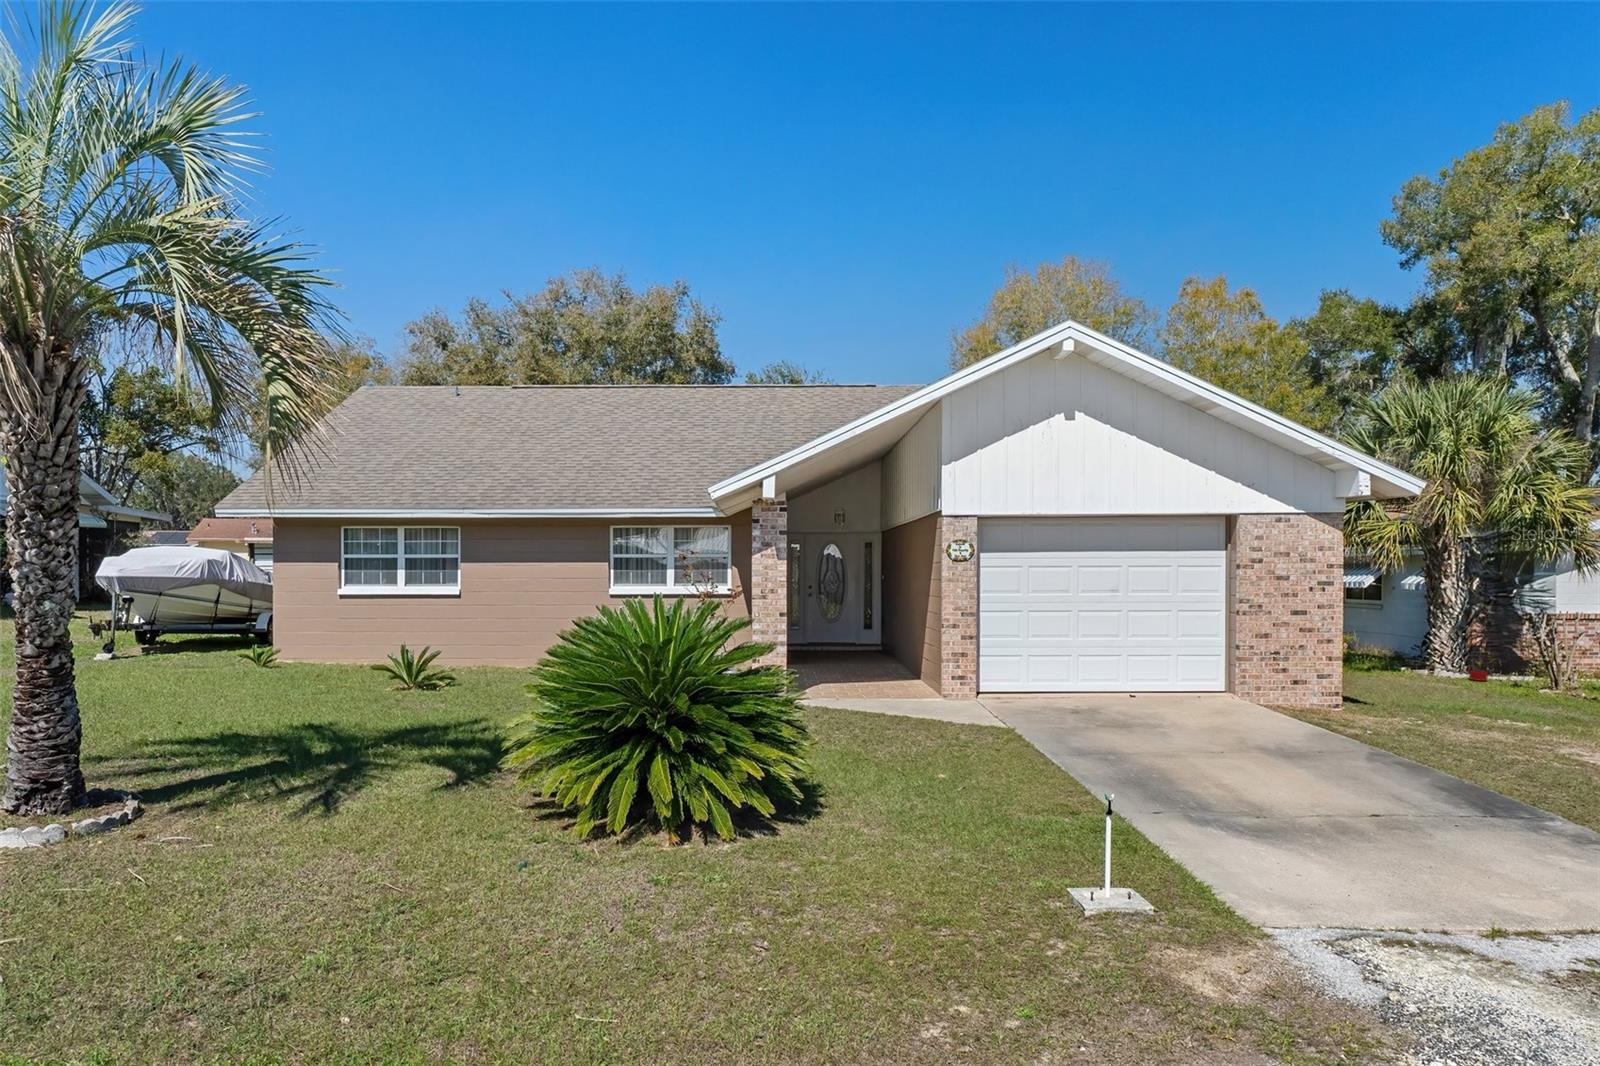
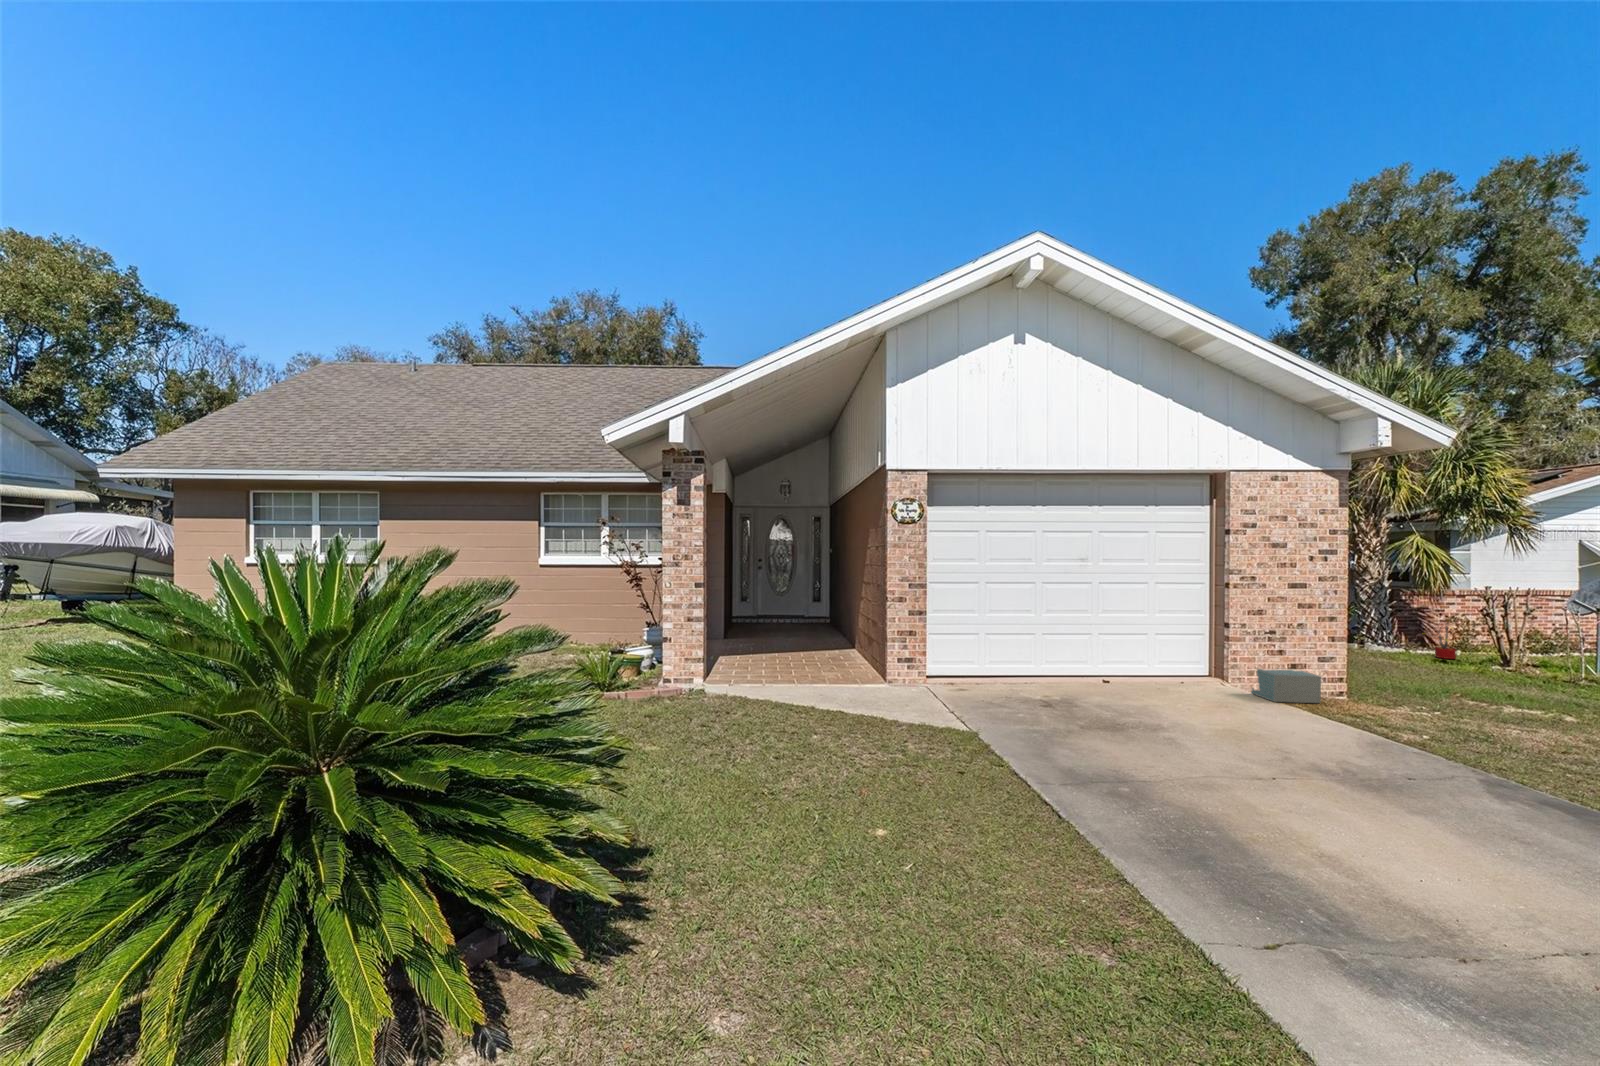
storage box: none [1258,684,1311,712] -> present [1252,668,1321,703]

